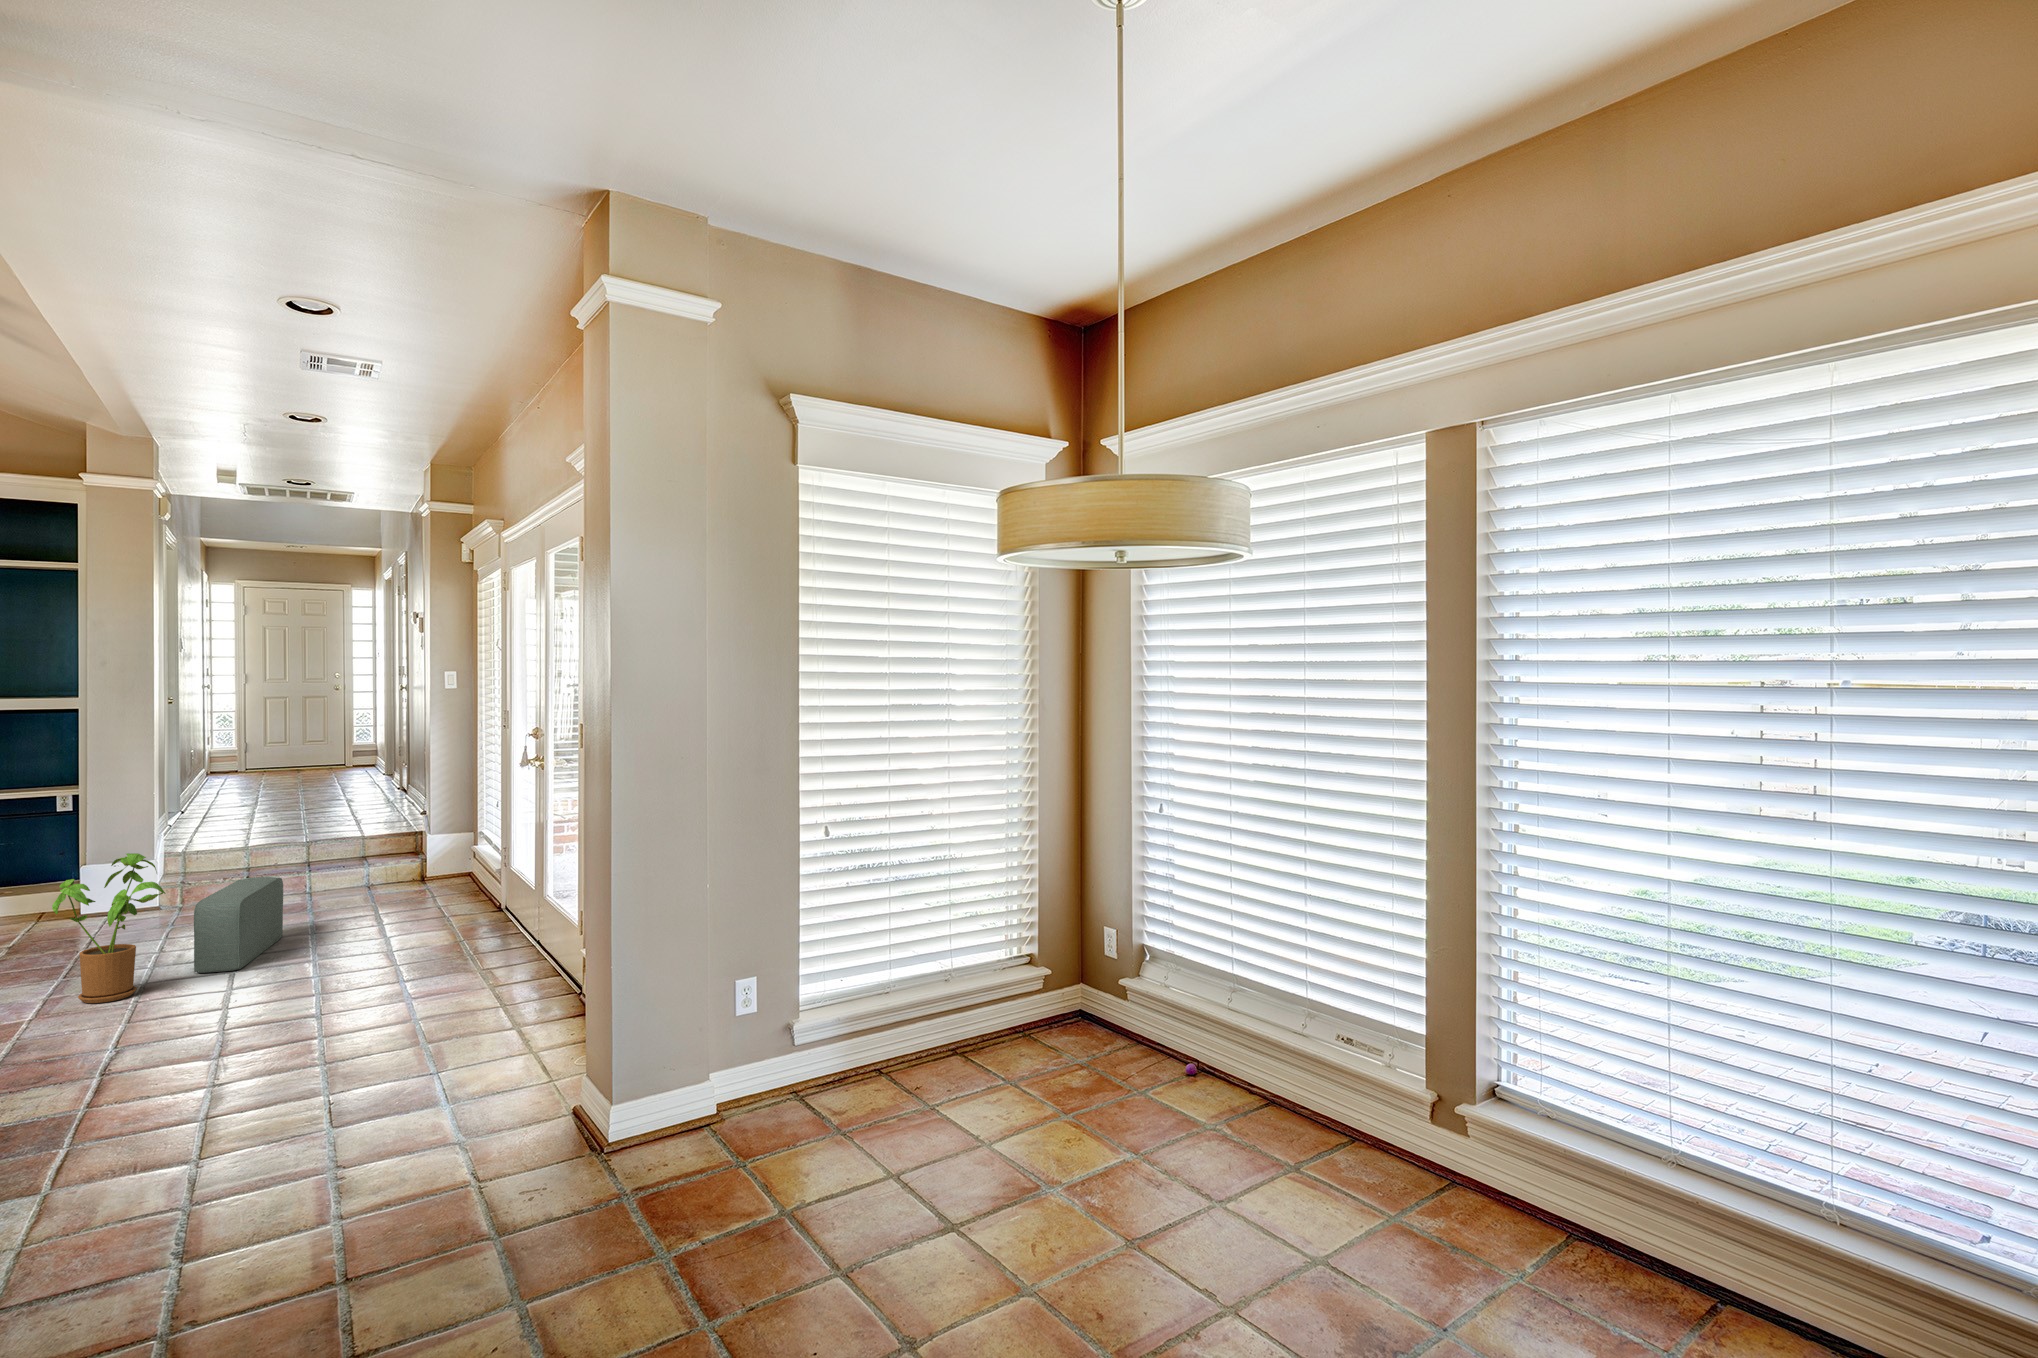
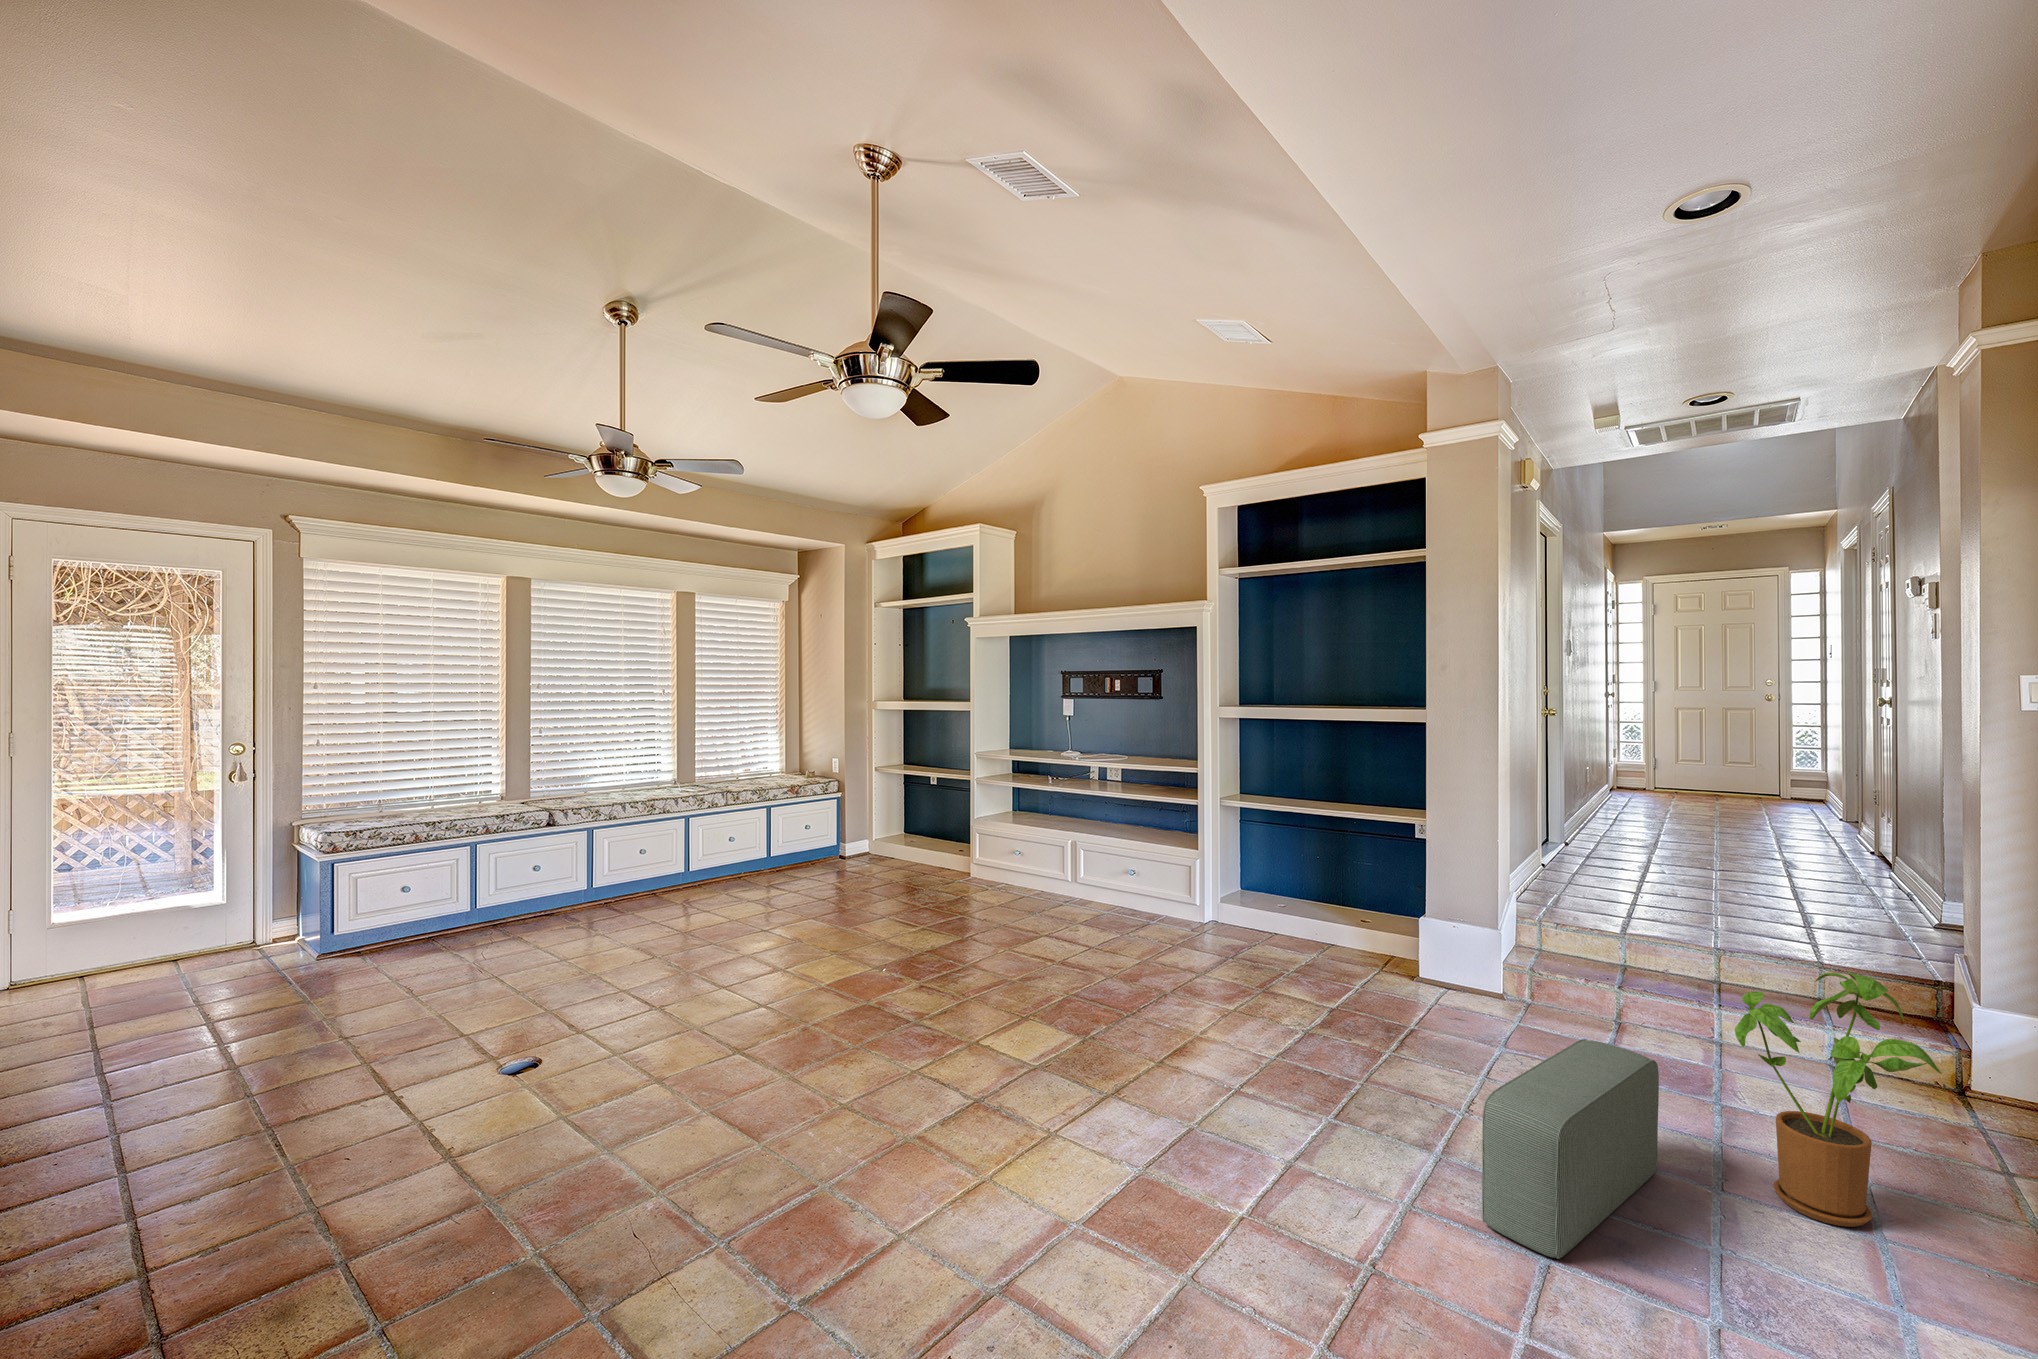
house plant: present [52,853,166,1003] -> present [1735,972,1942,1227]

